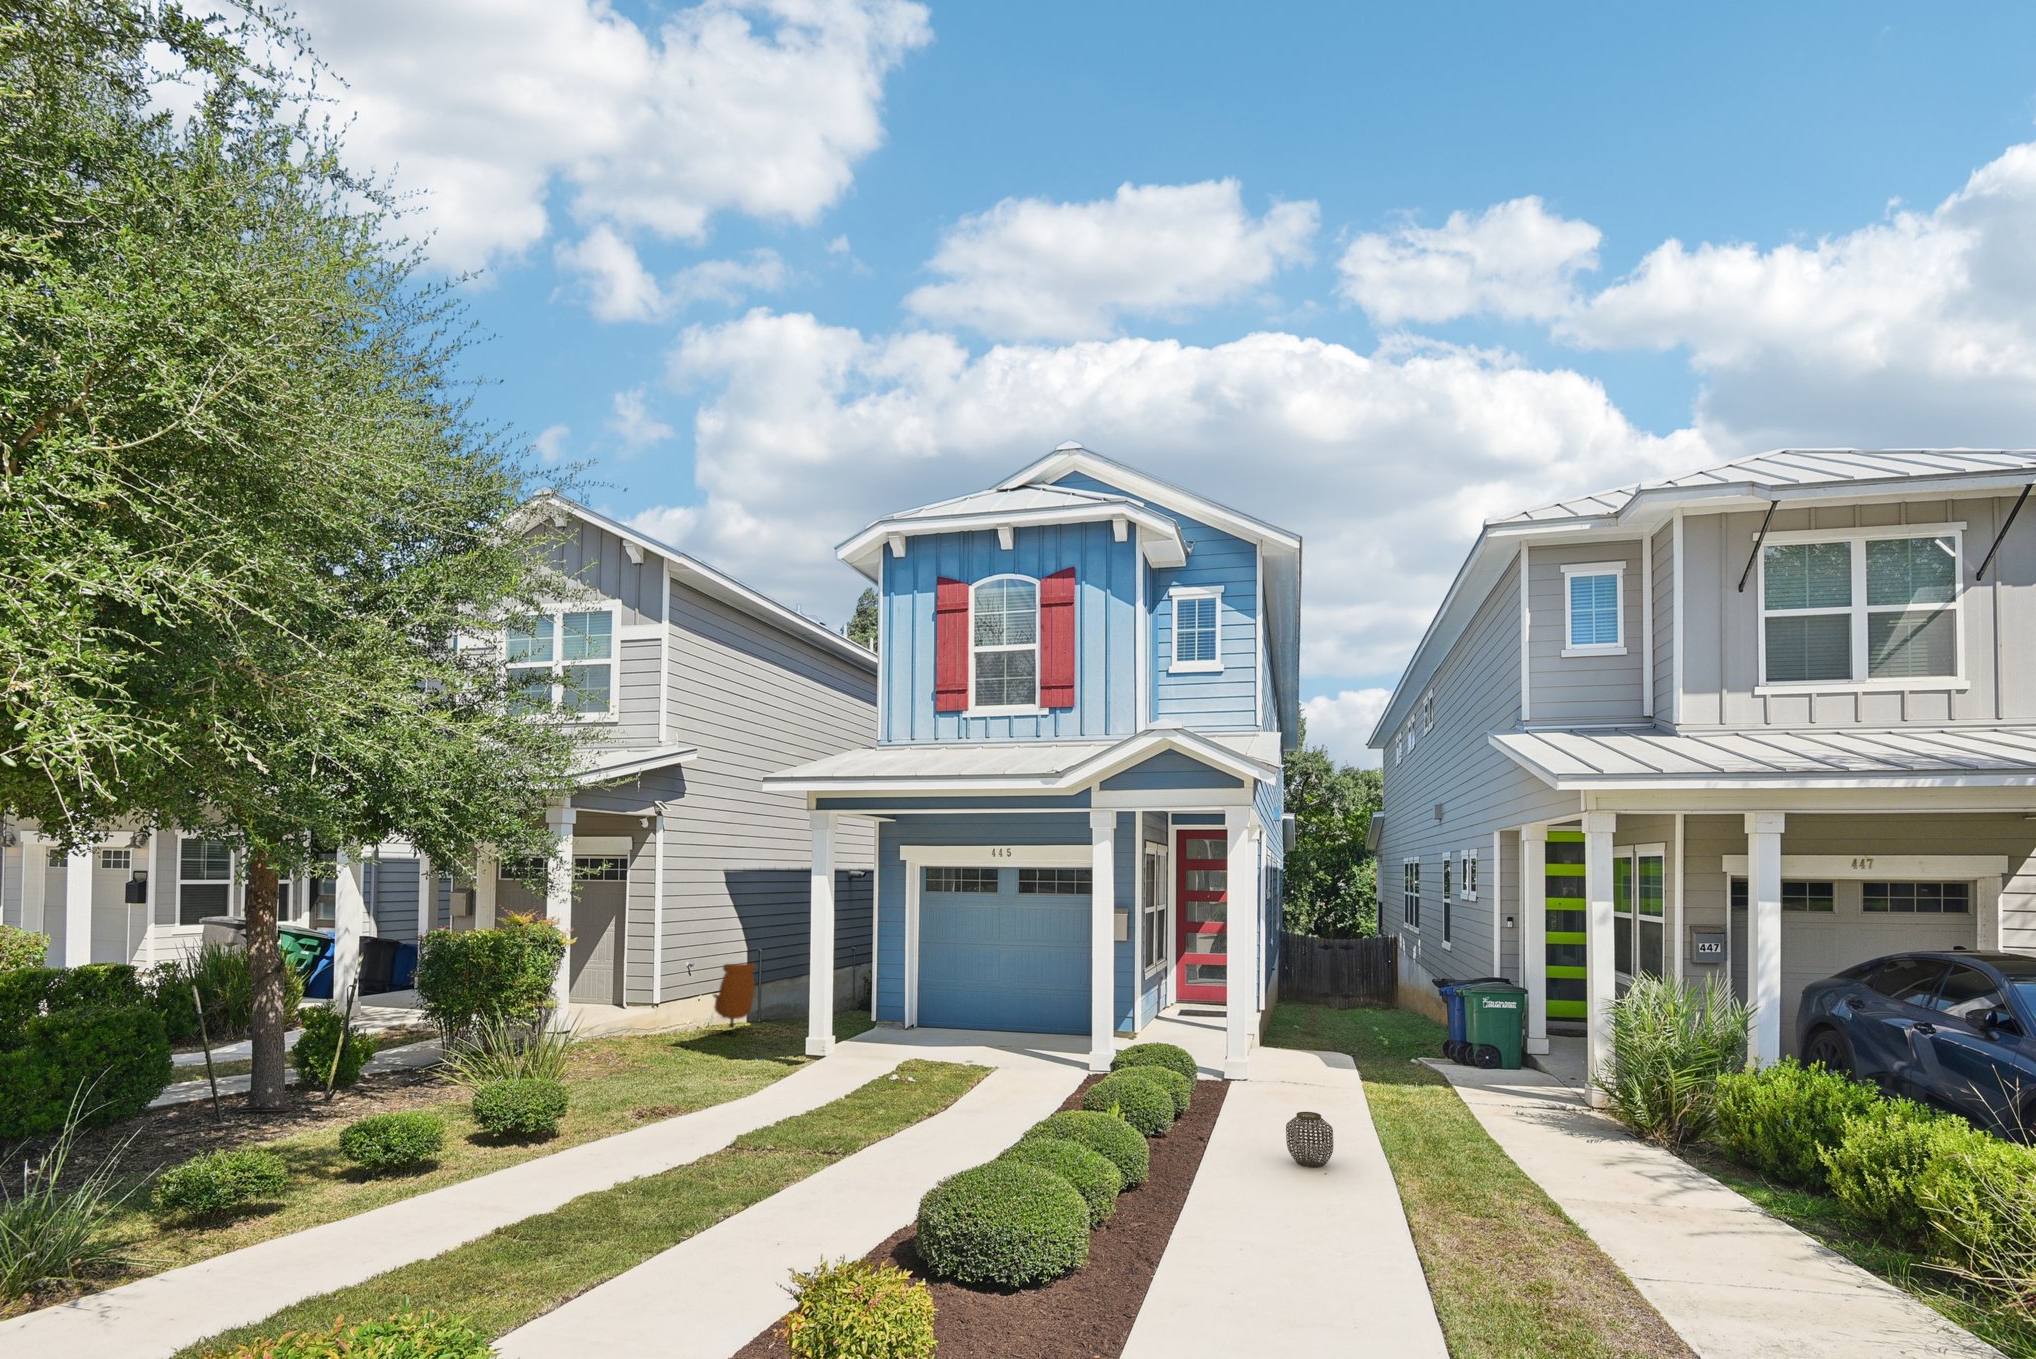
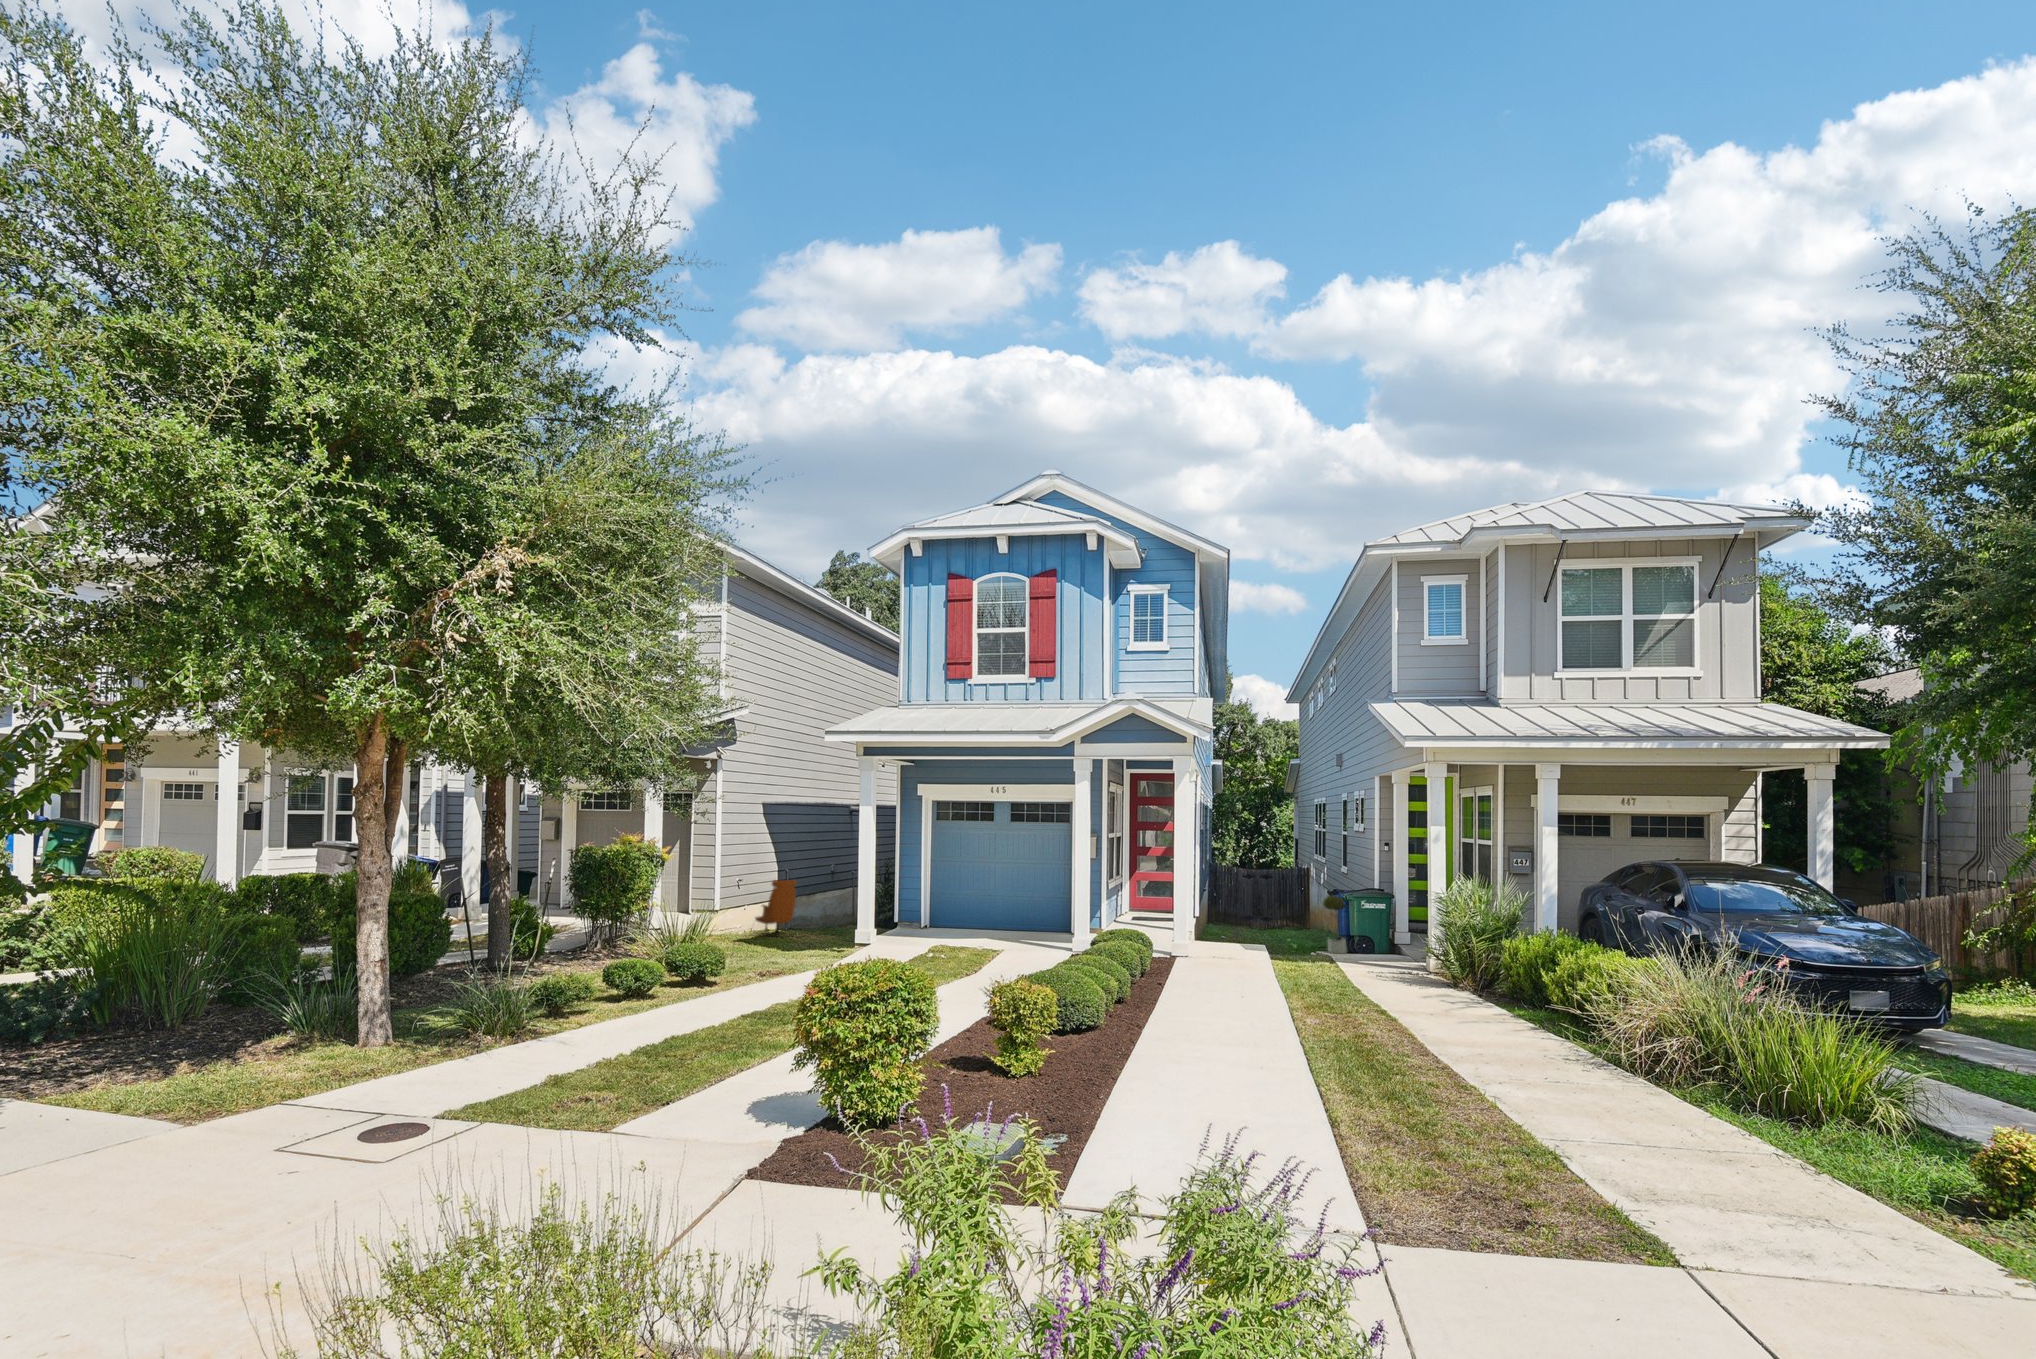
potted tree: none [1432,990,1468,1074] -> present [1323,895,1347,954]
woven basket: present [1286,1112,1334,1168] -> none [1216,959,1246,993]

